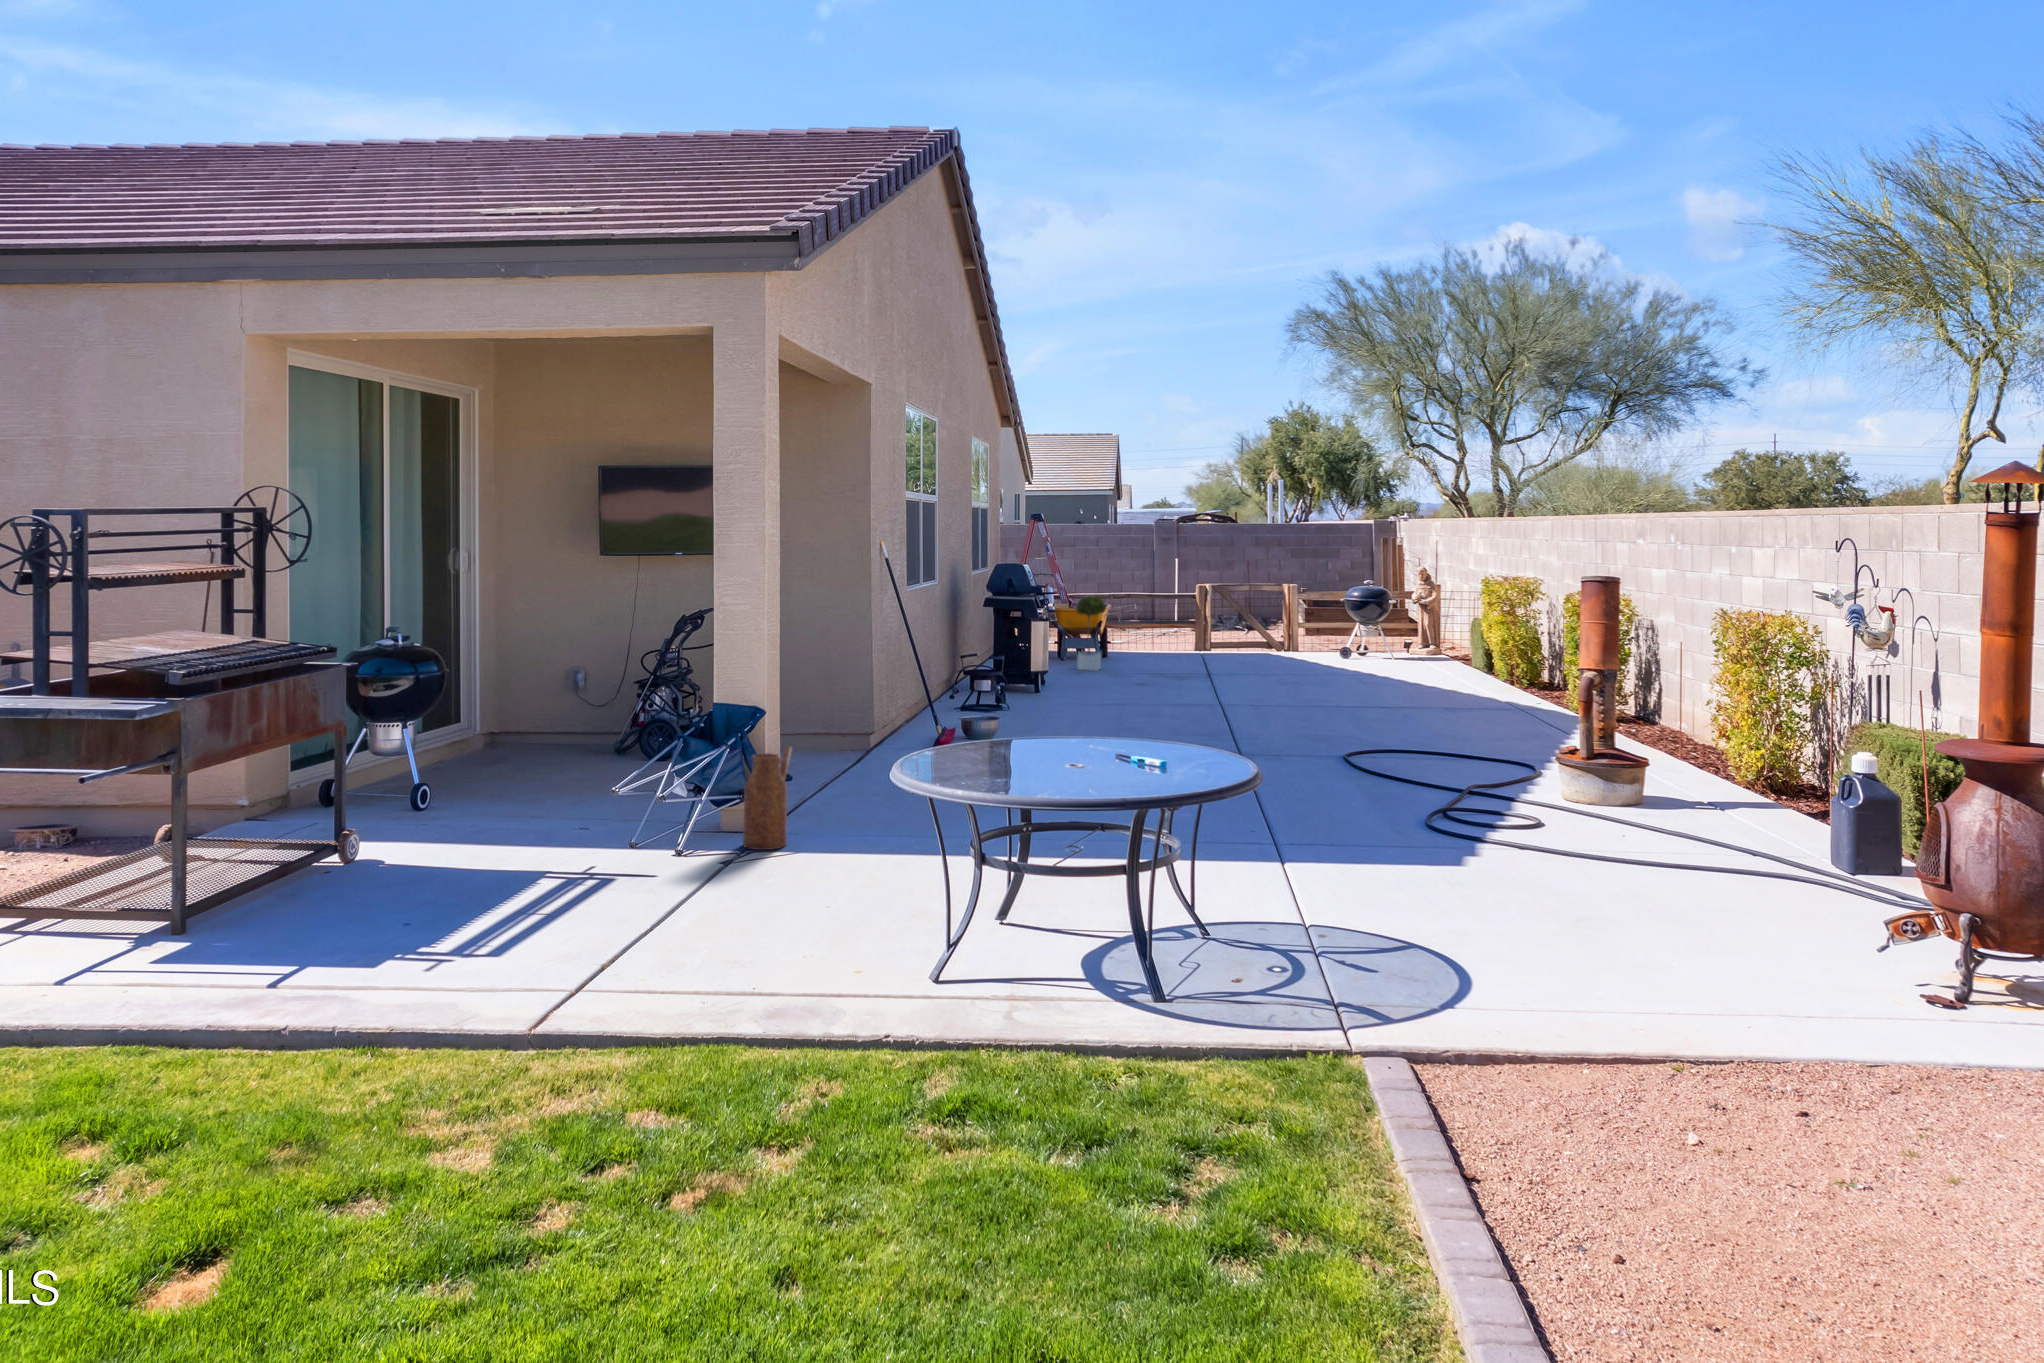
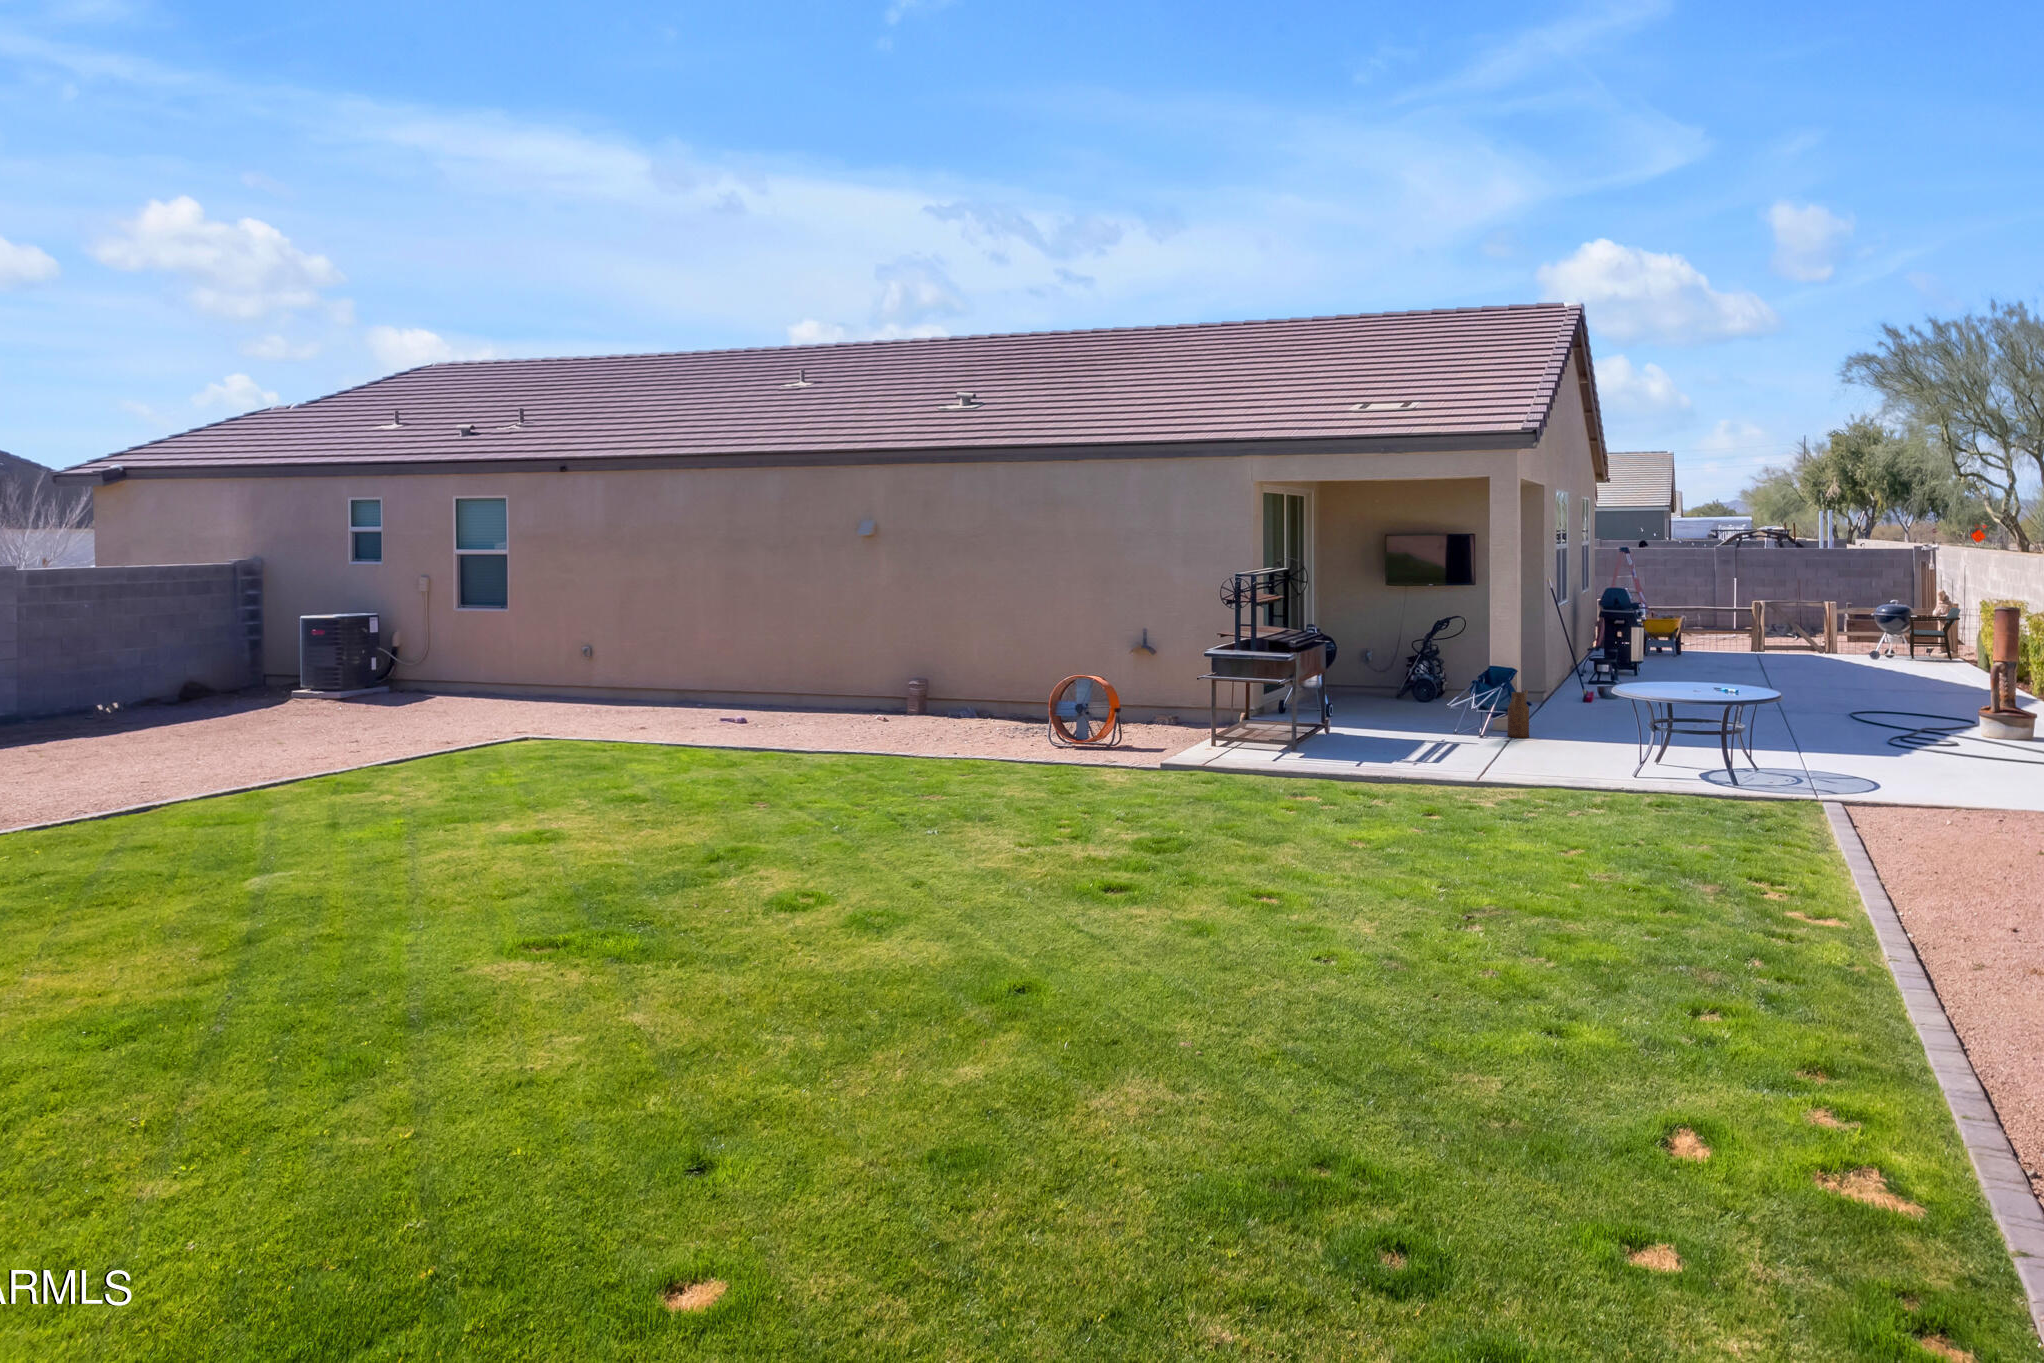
armchair: none [1383,589,1443,658] -> present [1909,607,1961,660]
potted tree: present [1076,595,1106,671] -> none [1657,611,1681,664]

